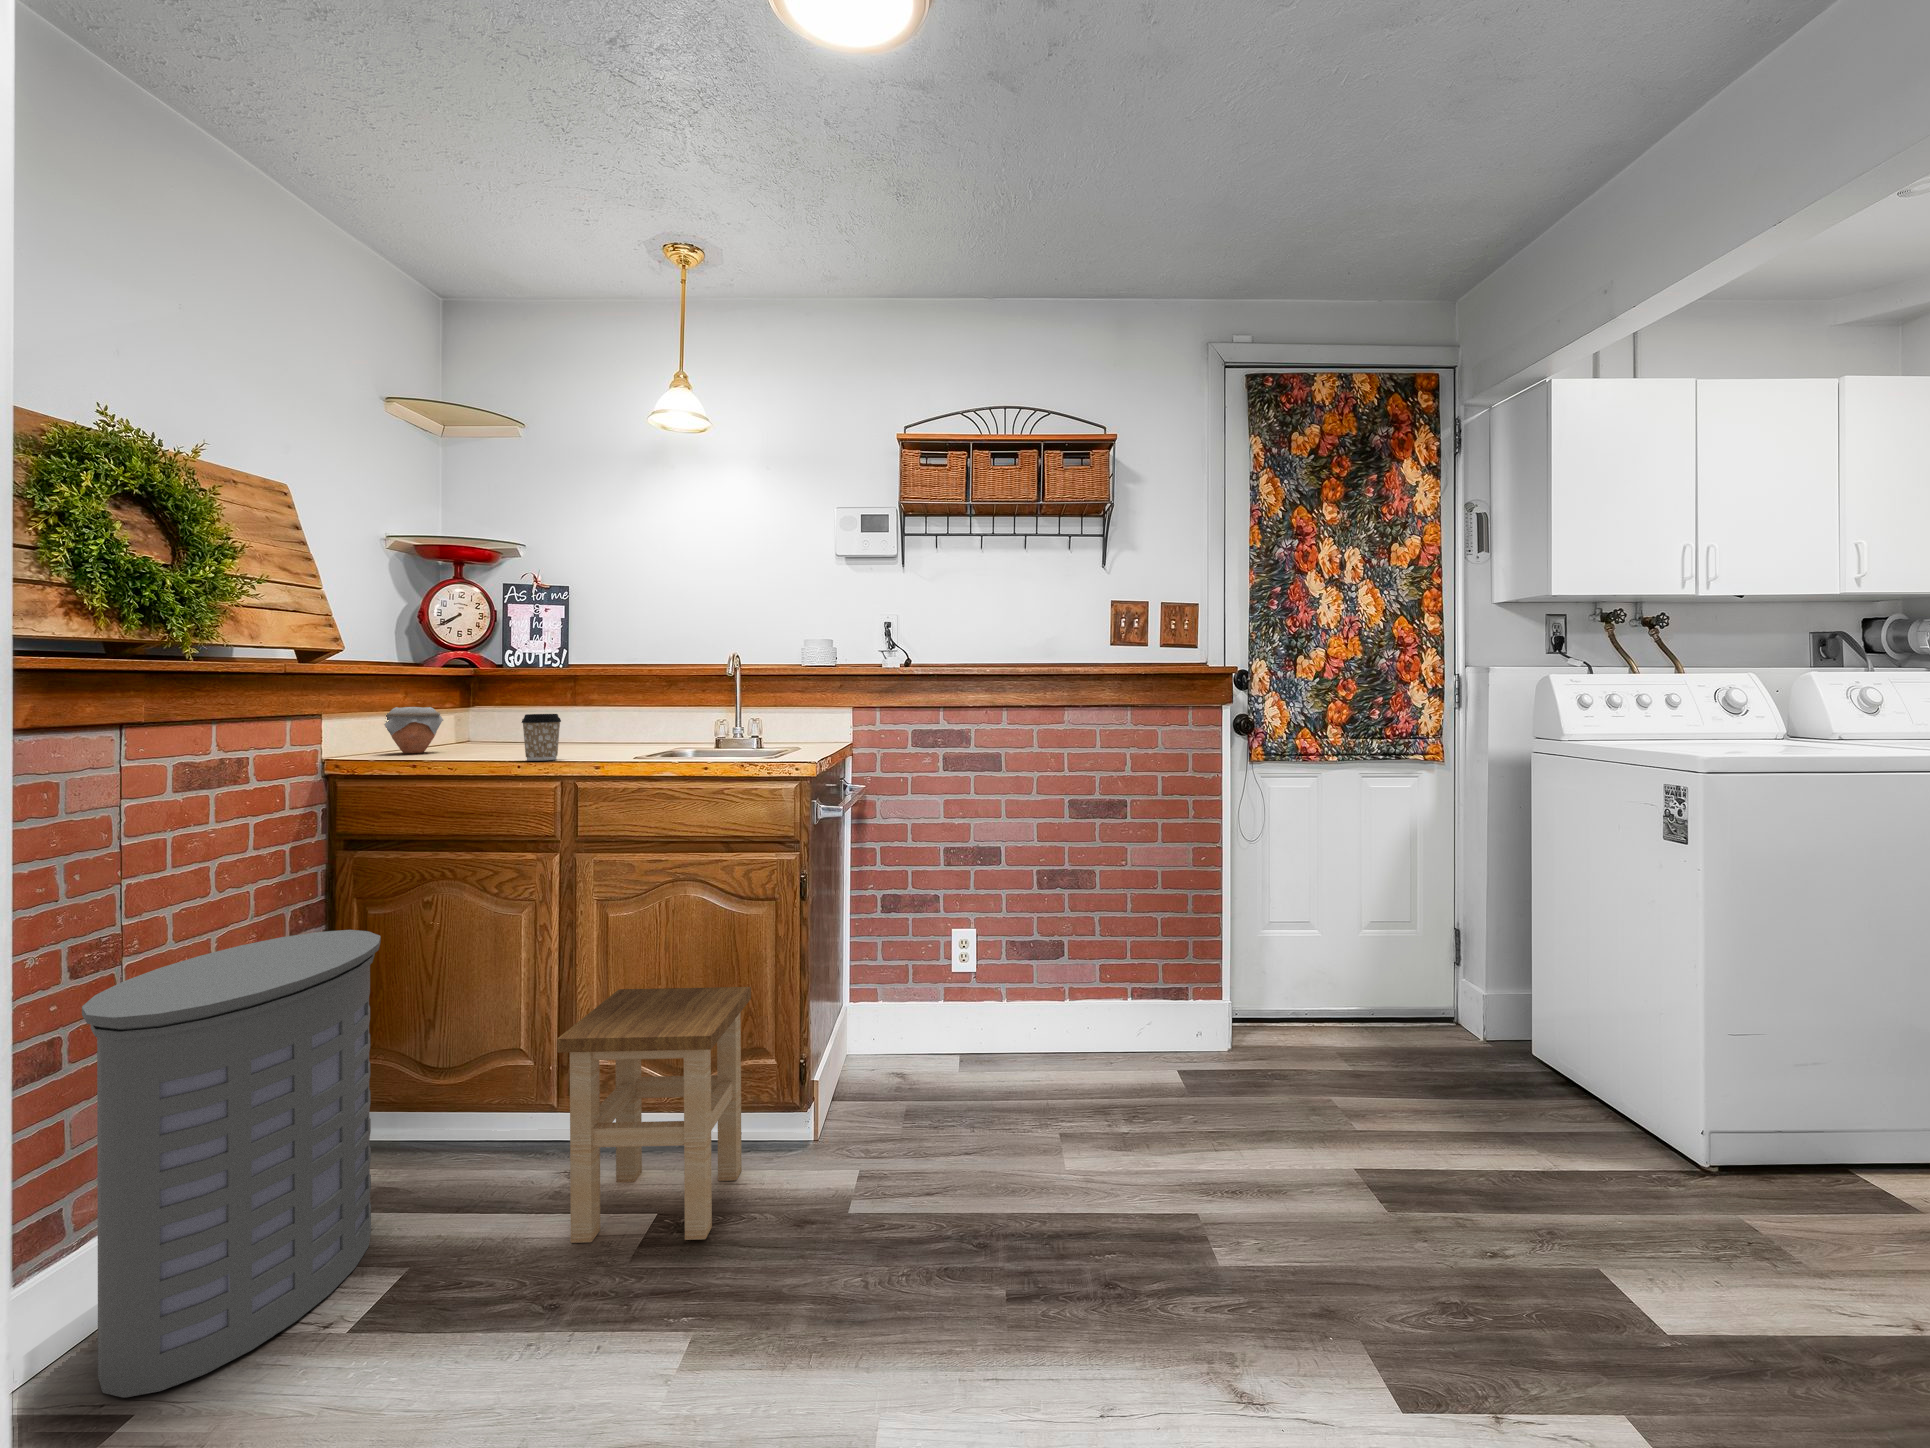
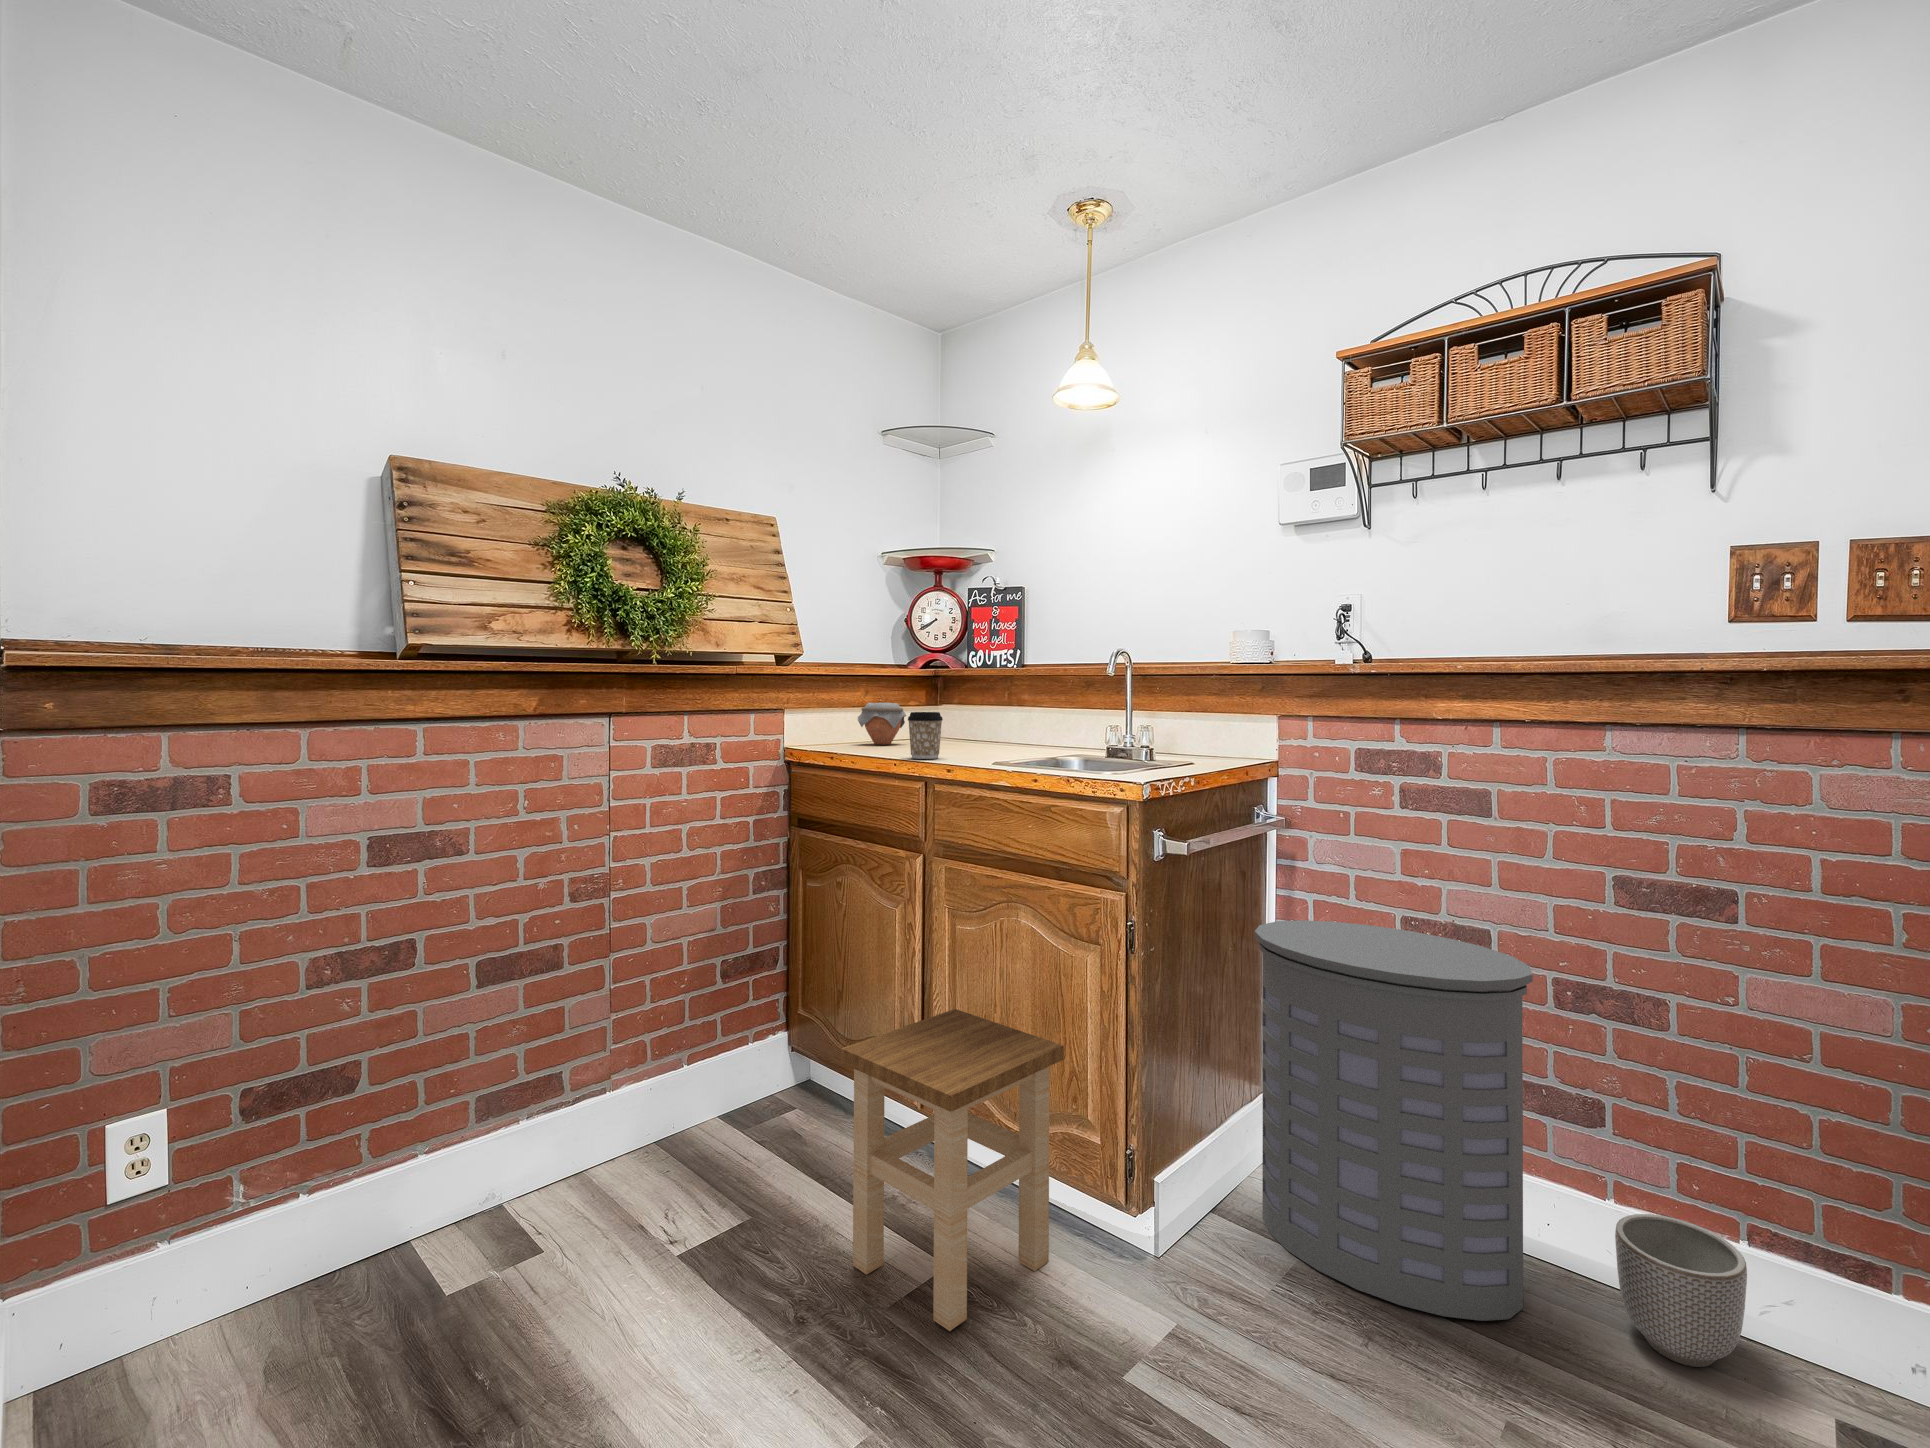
laundry hamper: present [82,930,381,1398] -> present [1255,920,1533,1321]
planter: none [1084,997,1145,1073] -> present [1615,1214,1747,1367]

